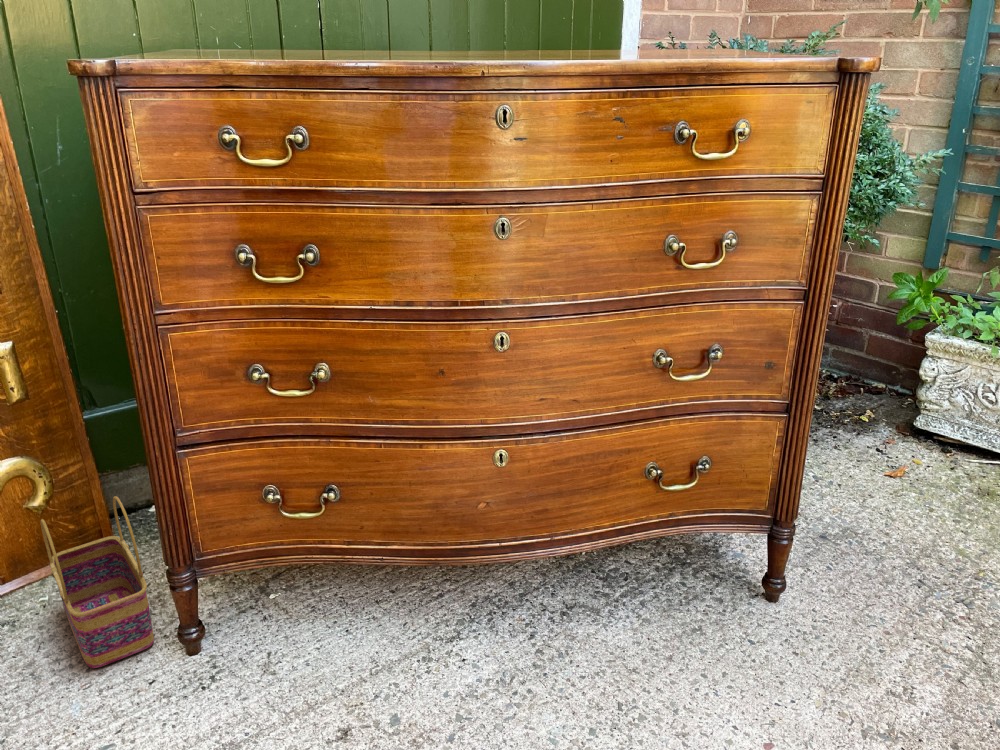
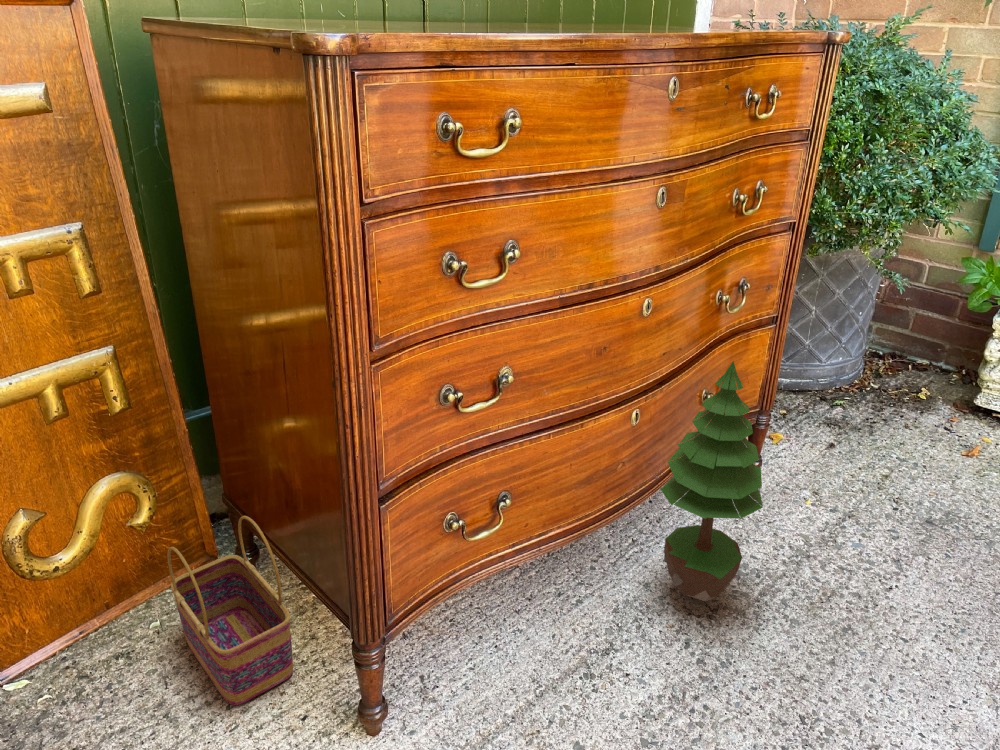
potted tree: none [511,359,607,599] -> present [660,361,763,601]

